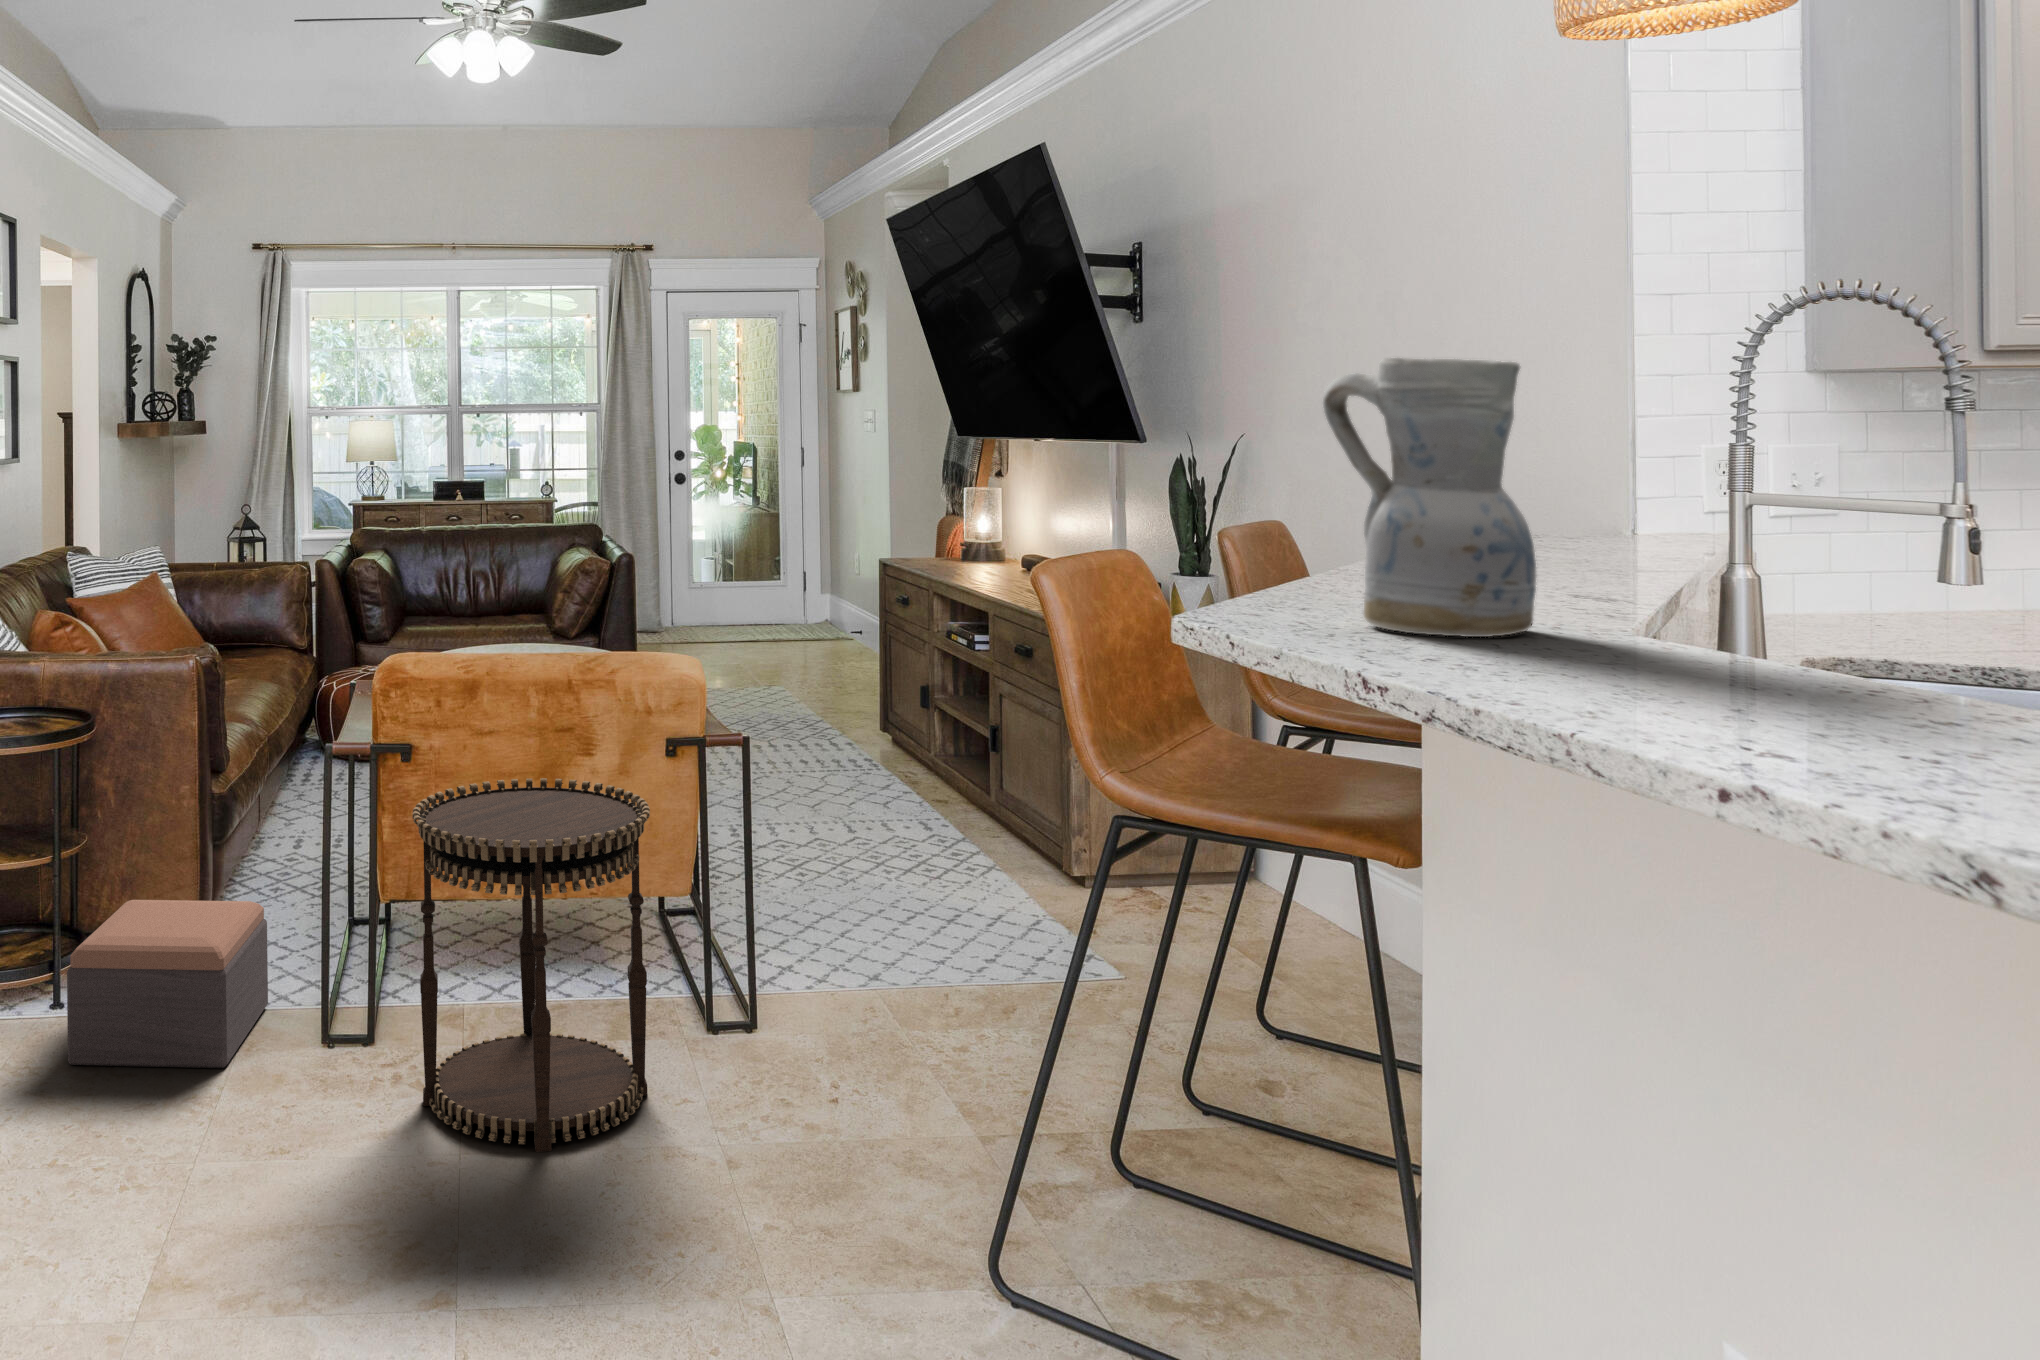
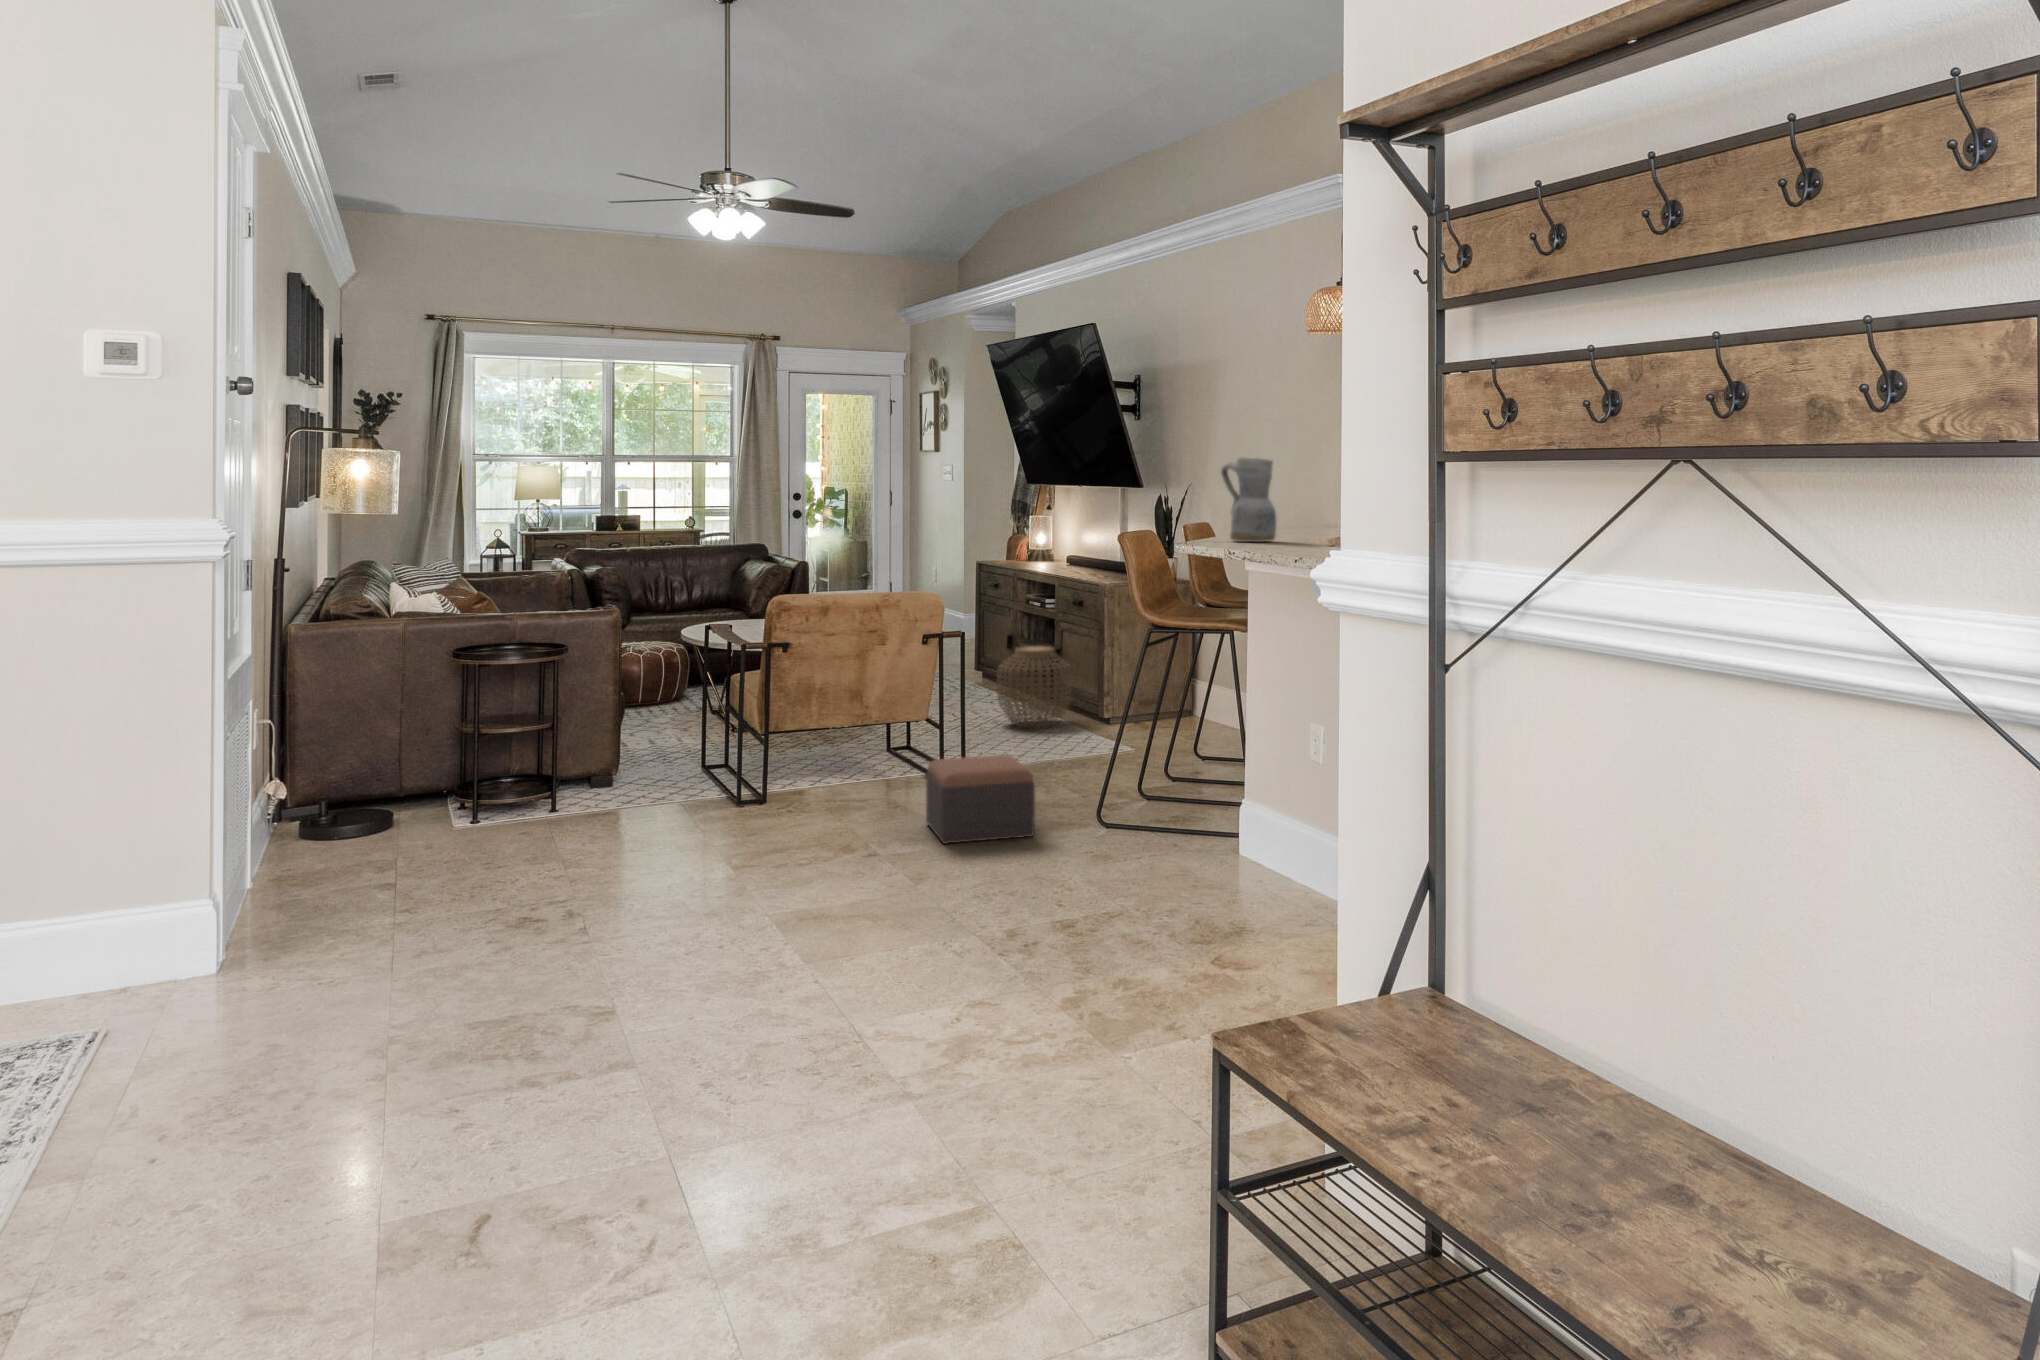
woven basket: none [884,714,1016,865] -> present [997,646,1071,728]
side table: present [412,778,650,1152] -> none [805,657,927,821]
footstool: present [67,900,268,1068] -> present [926,755,1035,844]

